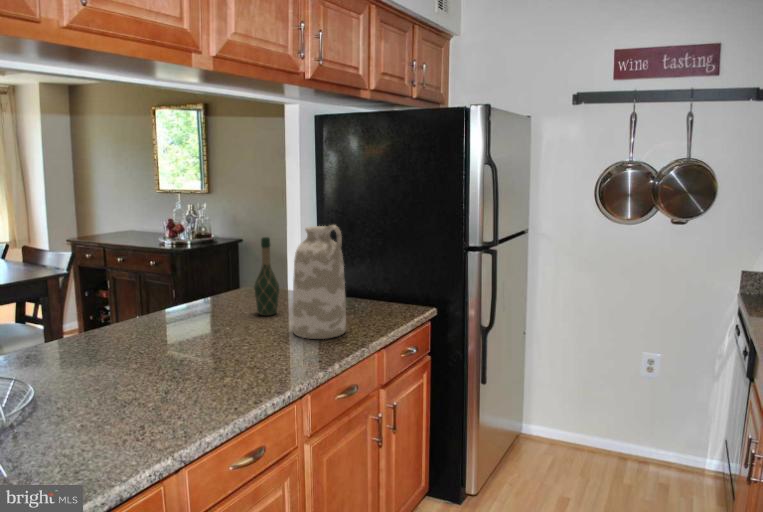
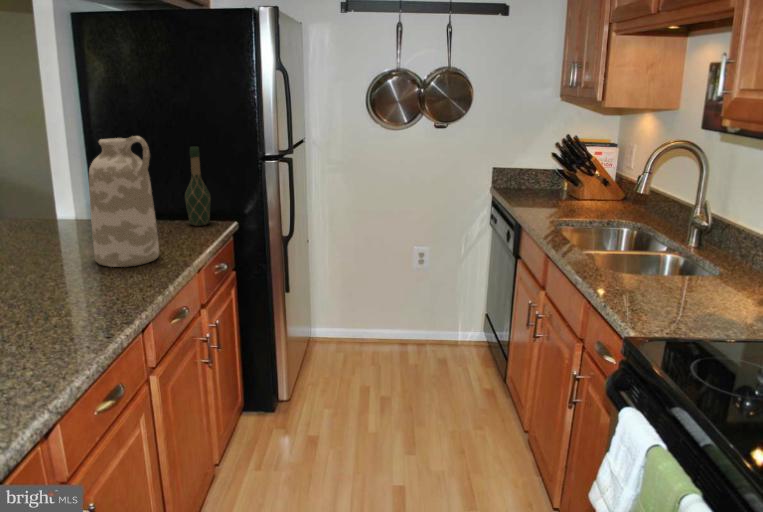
wine bottle: present [254,237,279,315] -> present [185,147,211,226]

